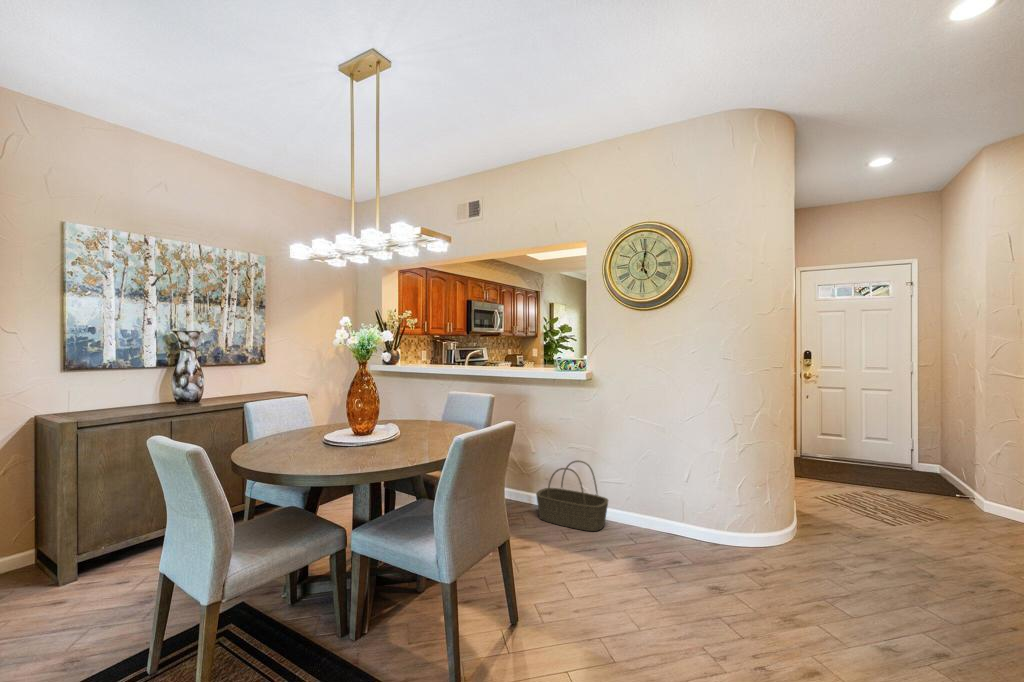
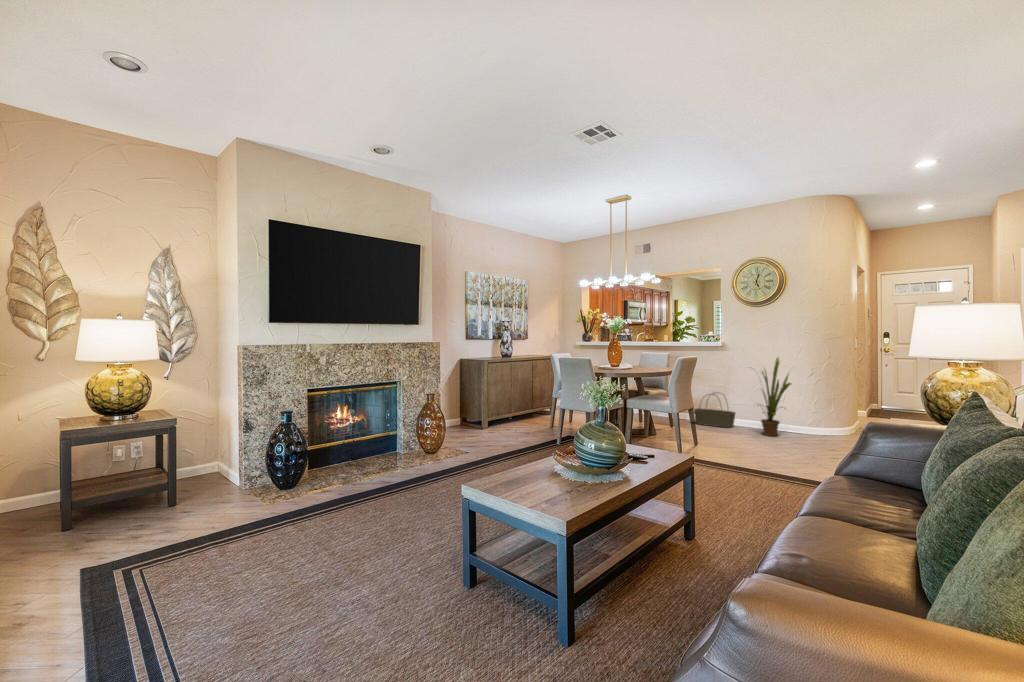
house plant: none [625,401,710,562] -> present [757,357,791,436]

